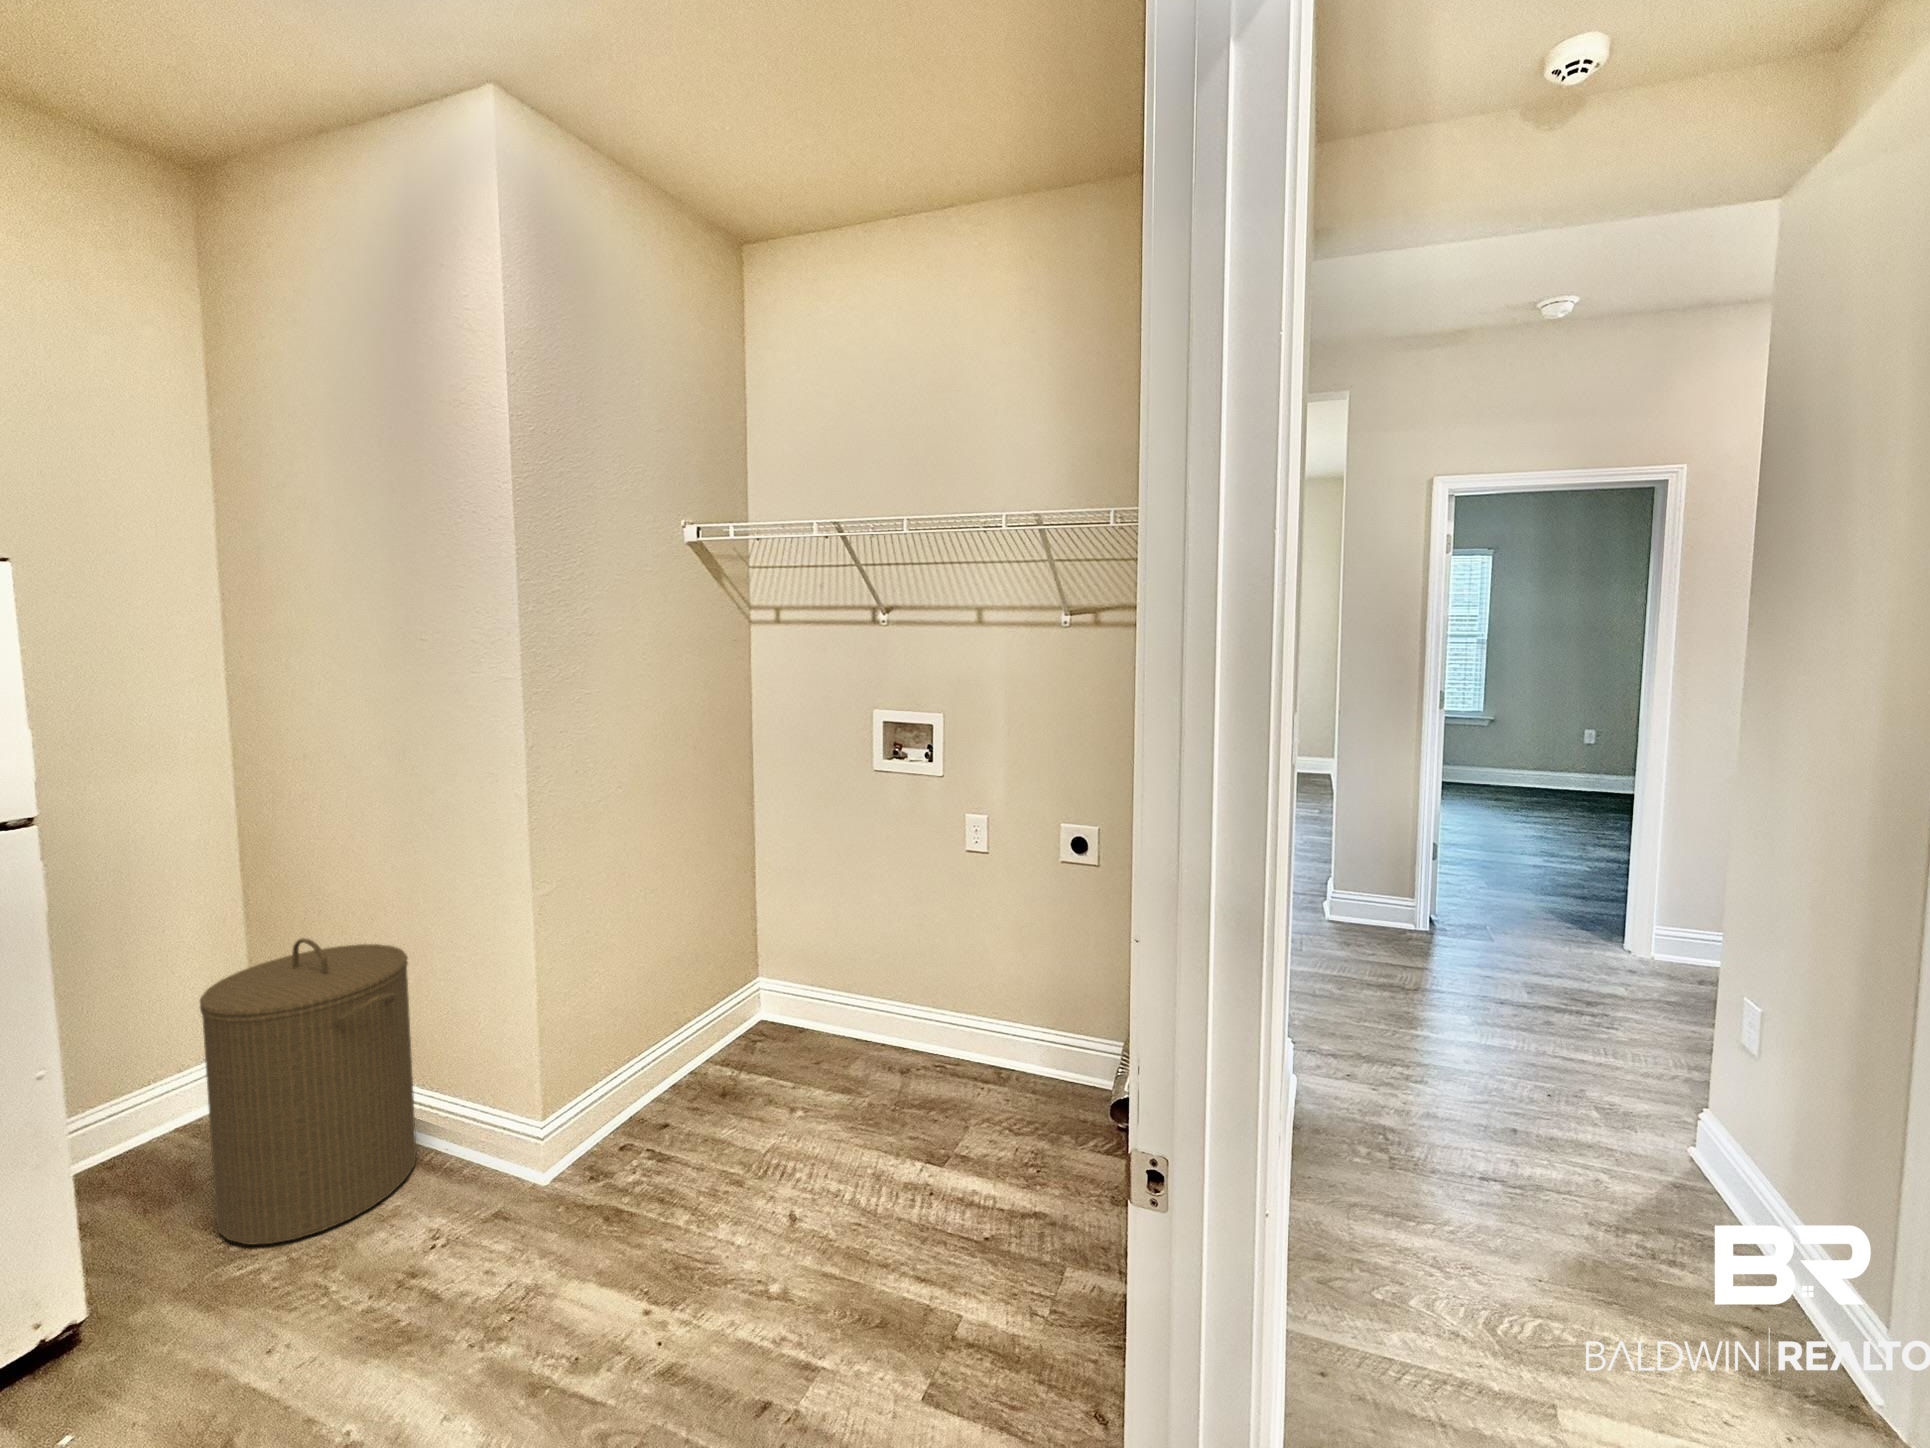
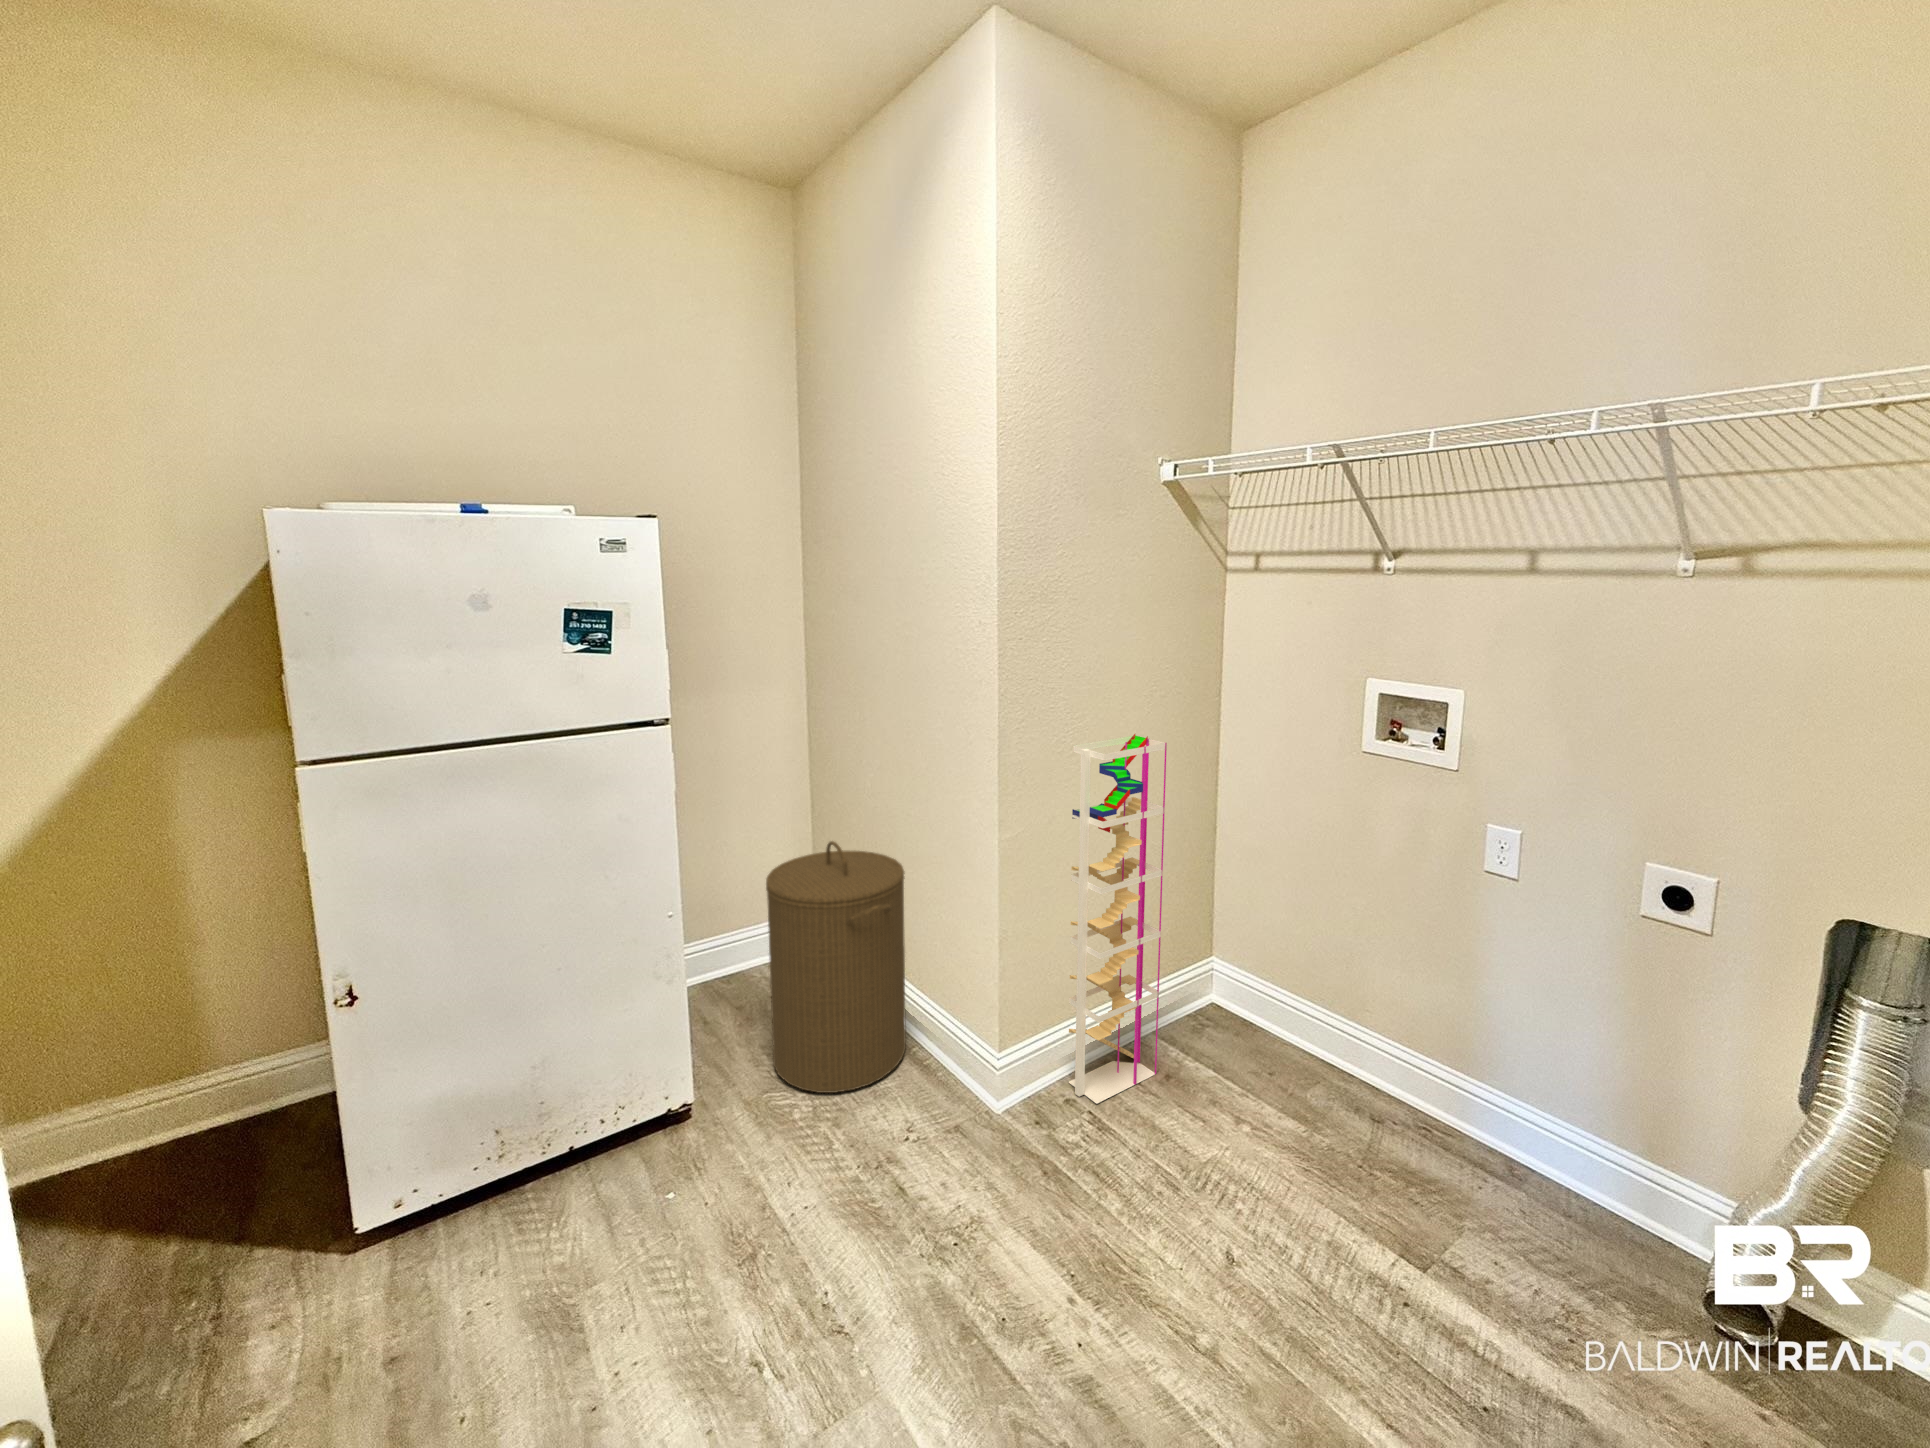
shelving unit: none [610,776,712,1138] -> present [1069,734,1167,1104]

